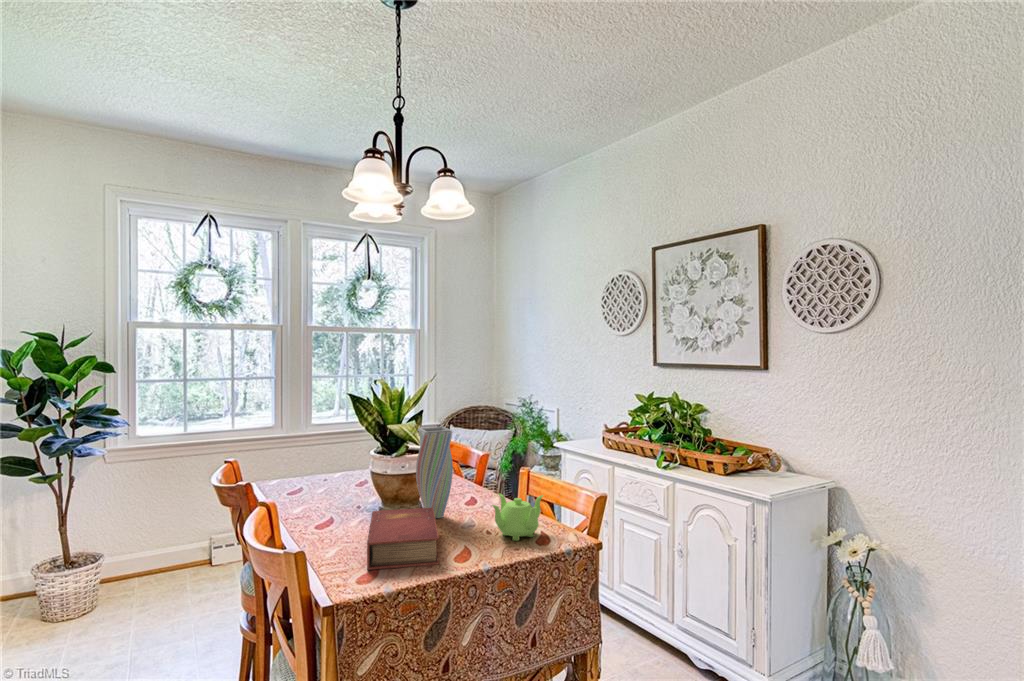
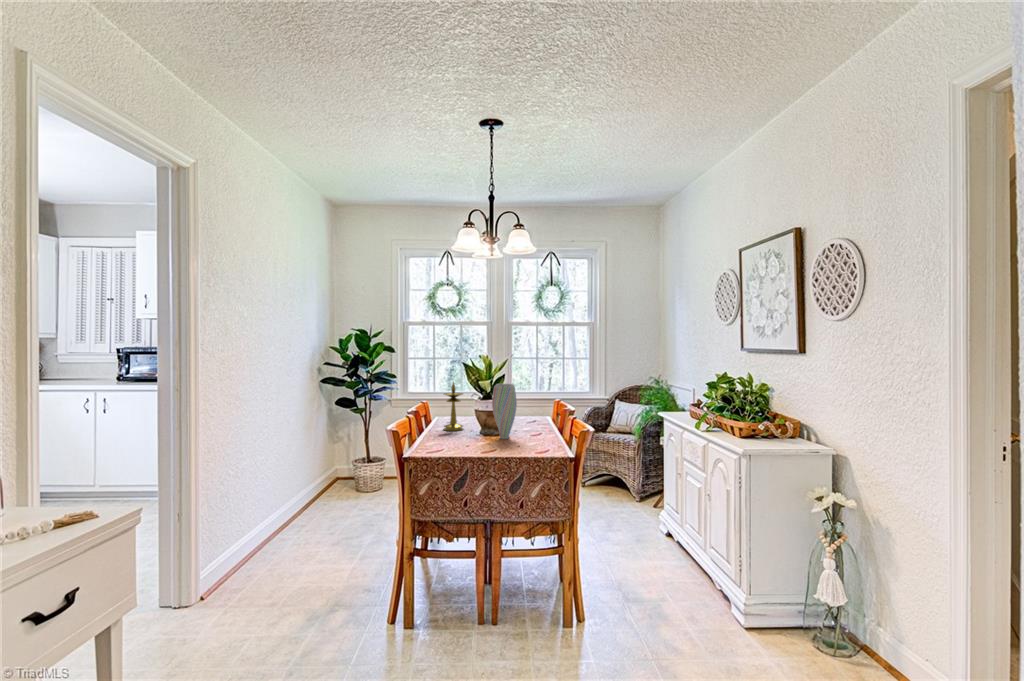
candlestick: none [301,426,337,513] -> present [444,382,463,431]
teapot: present [492,494,543,541] -> none [513,424,552,450]
book: present [367,508,439,570] -> none [438,427,493,453]

